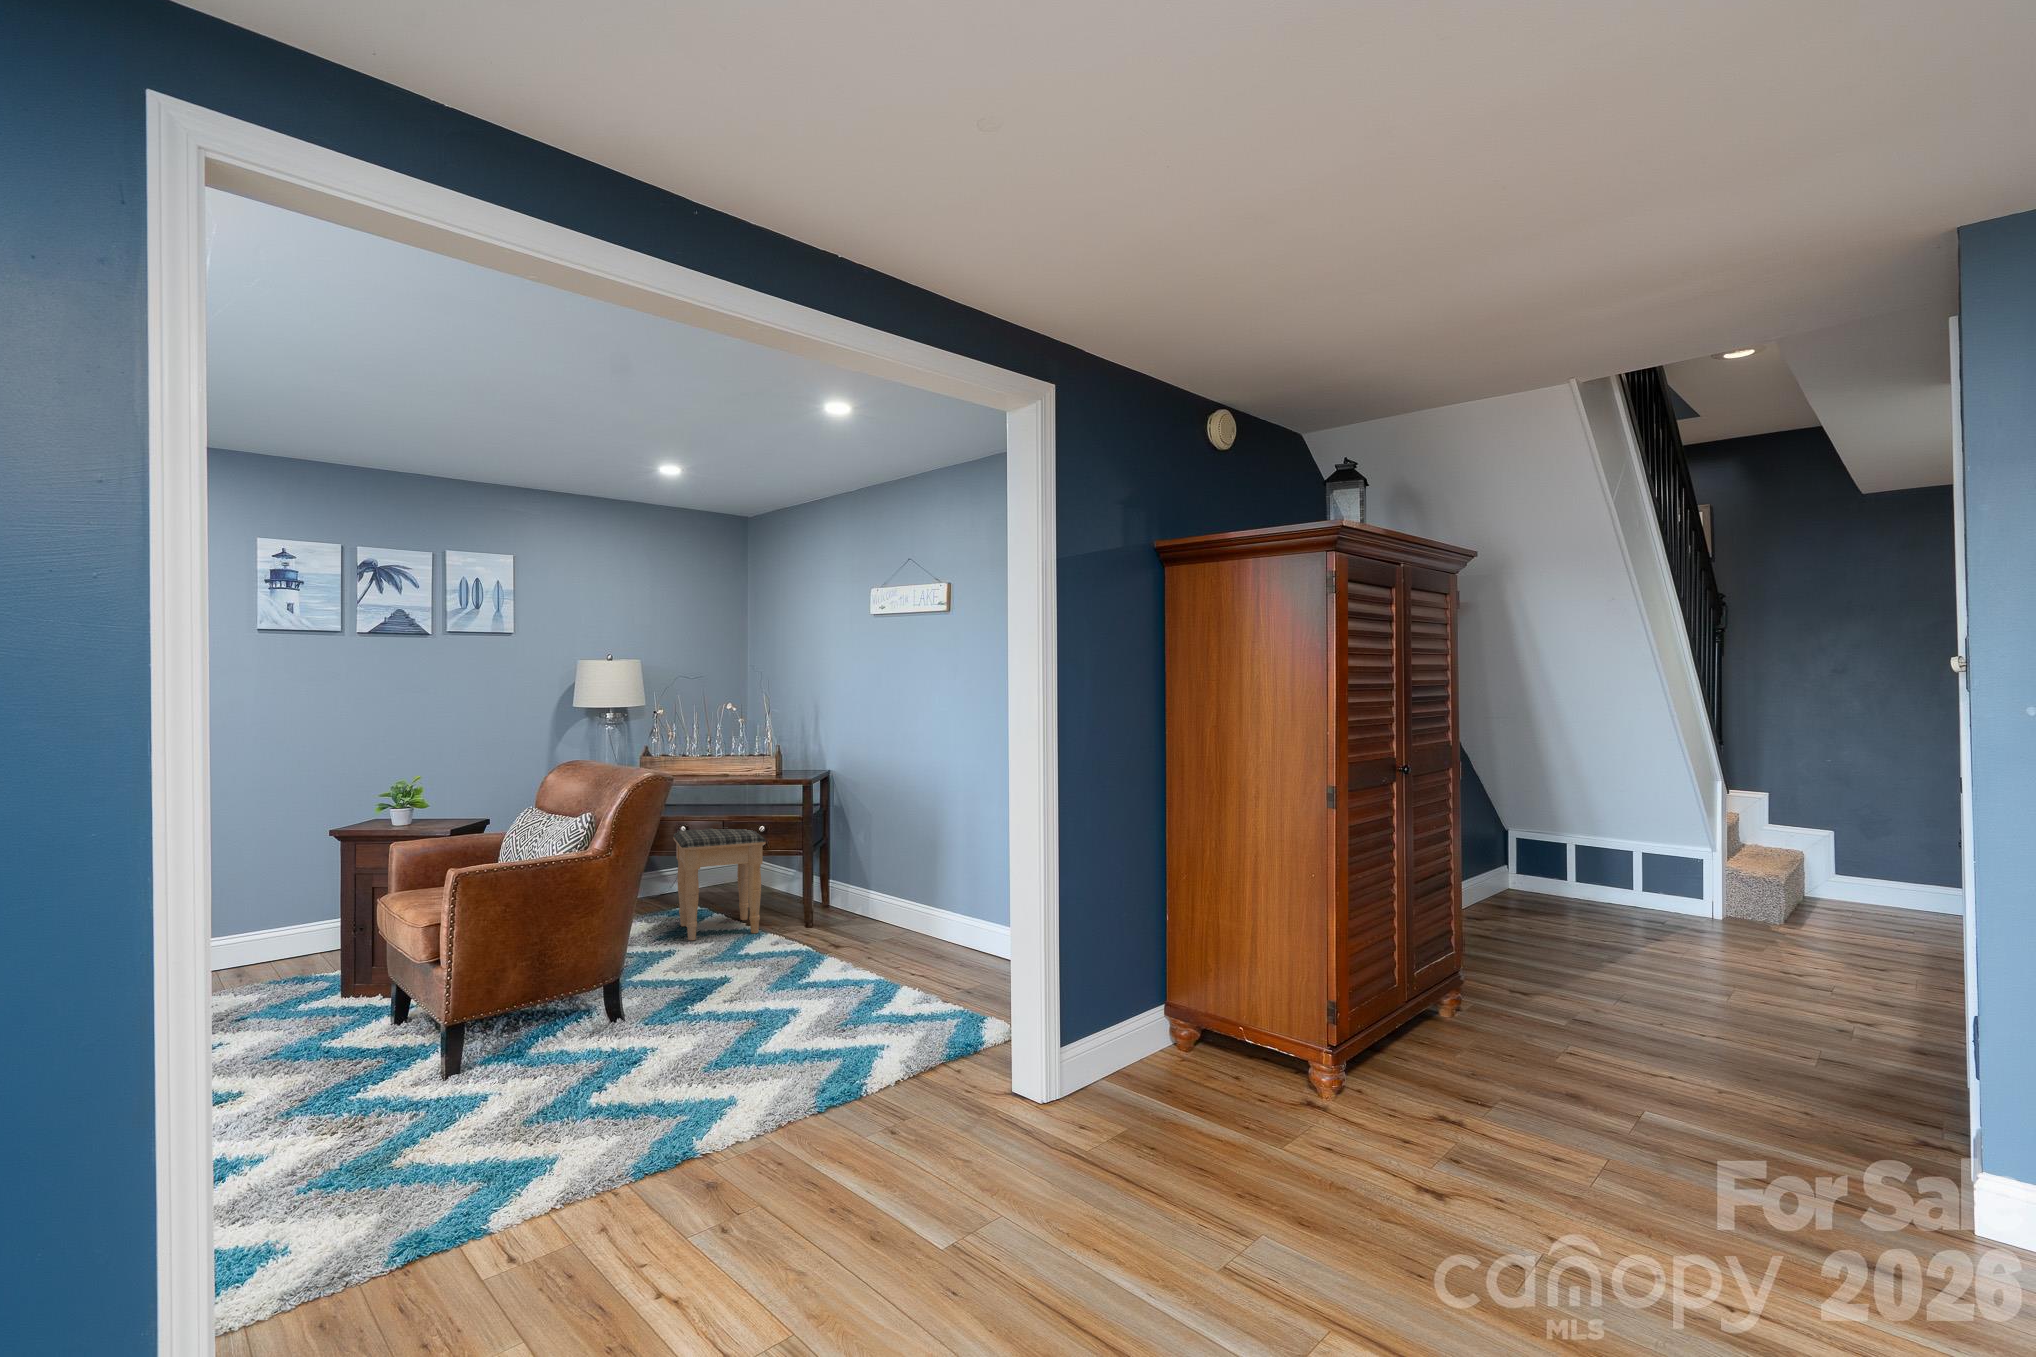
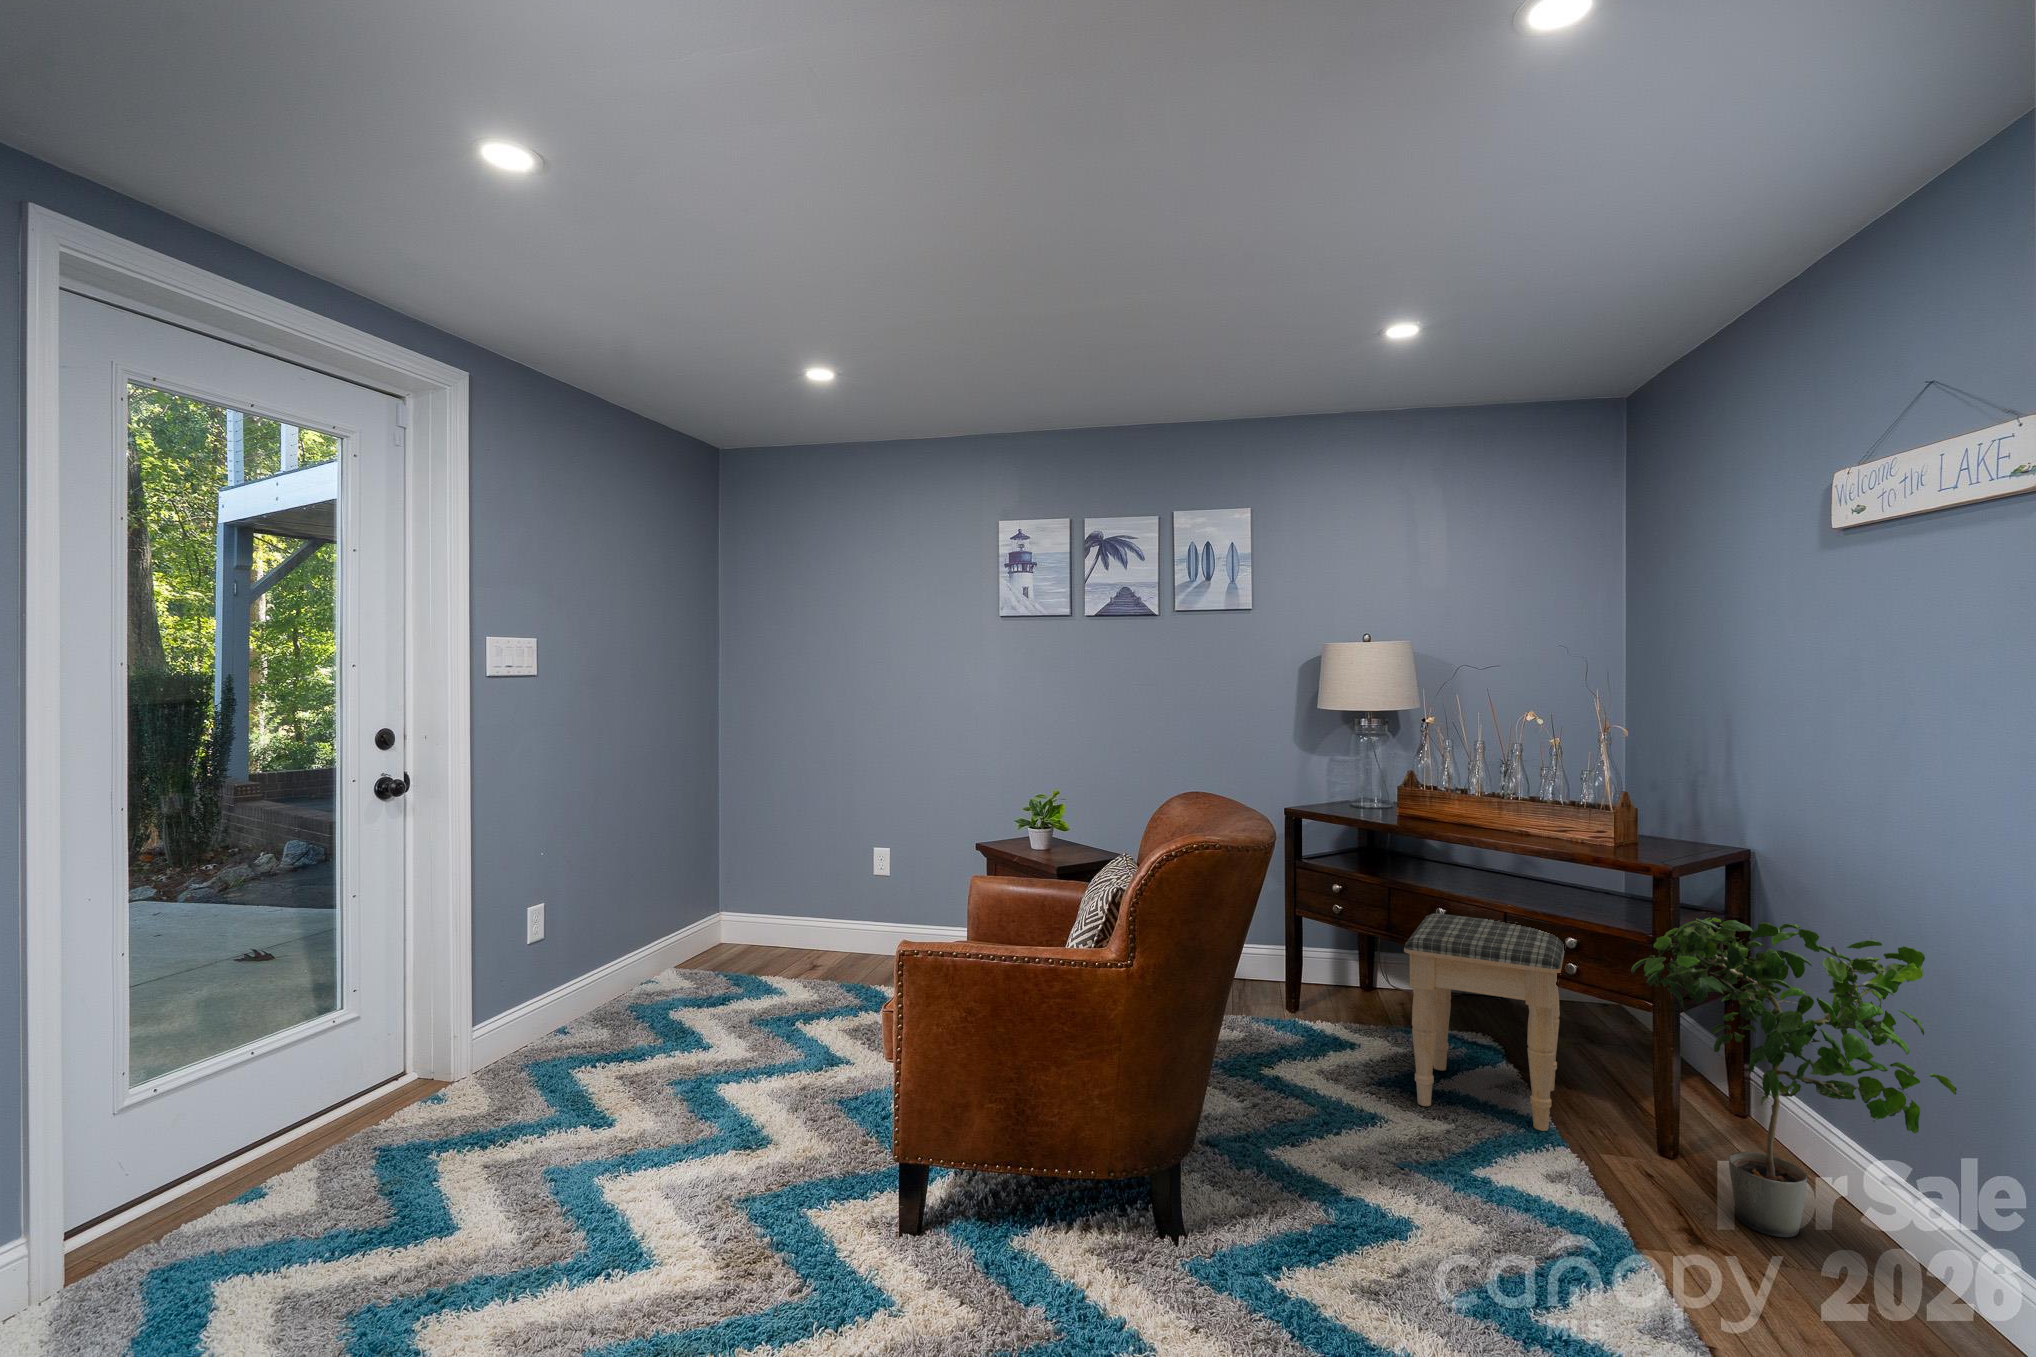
potted plant: none [806,796,924,937] -> present [1631,917,1957,1237]

